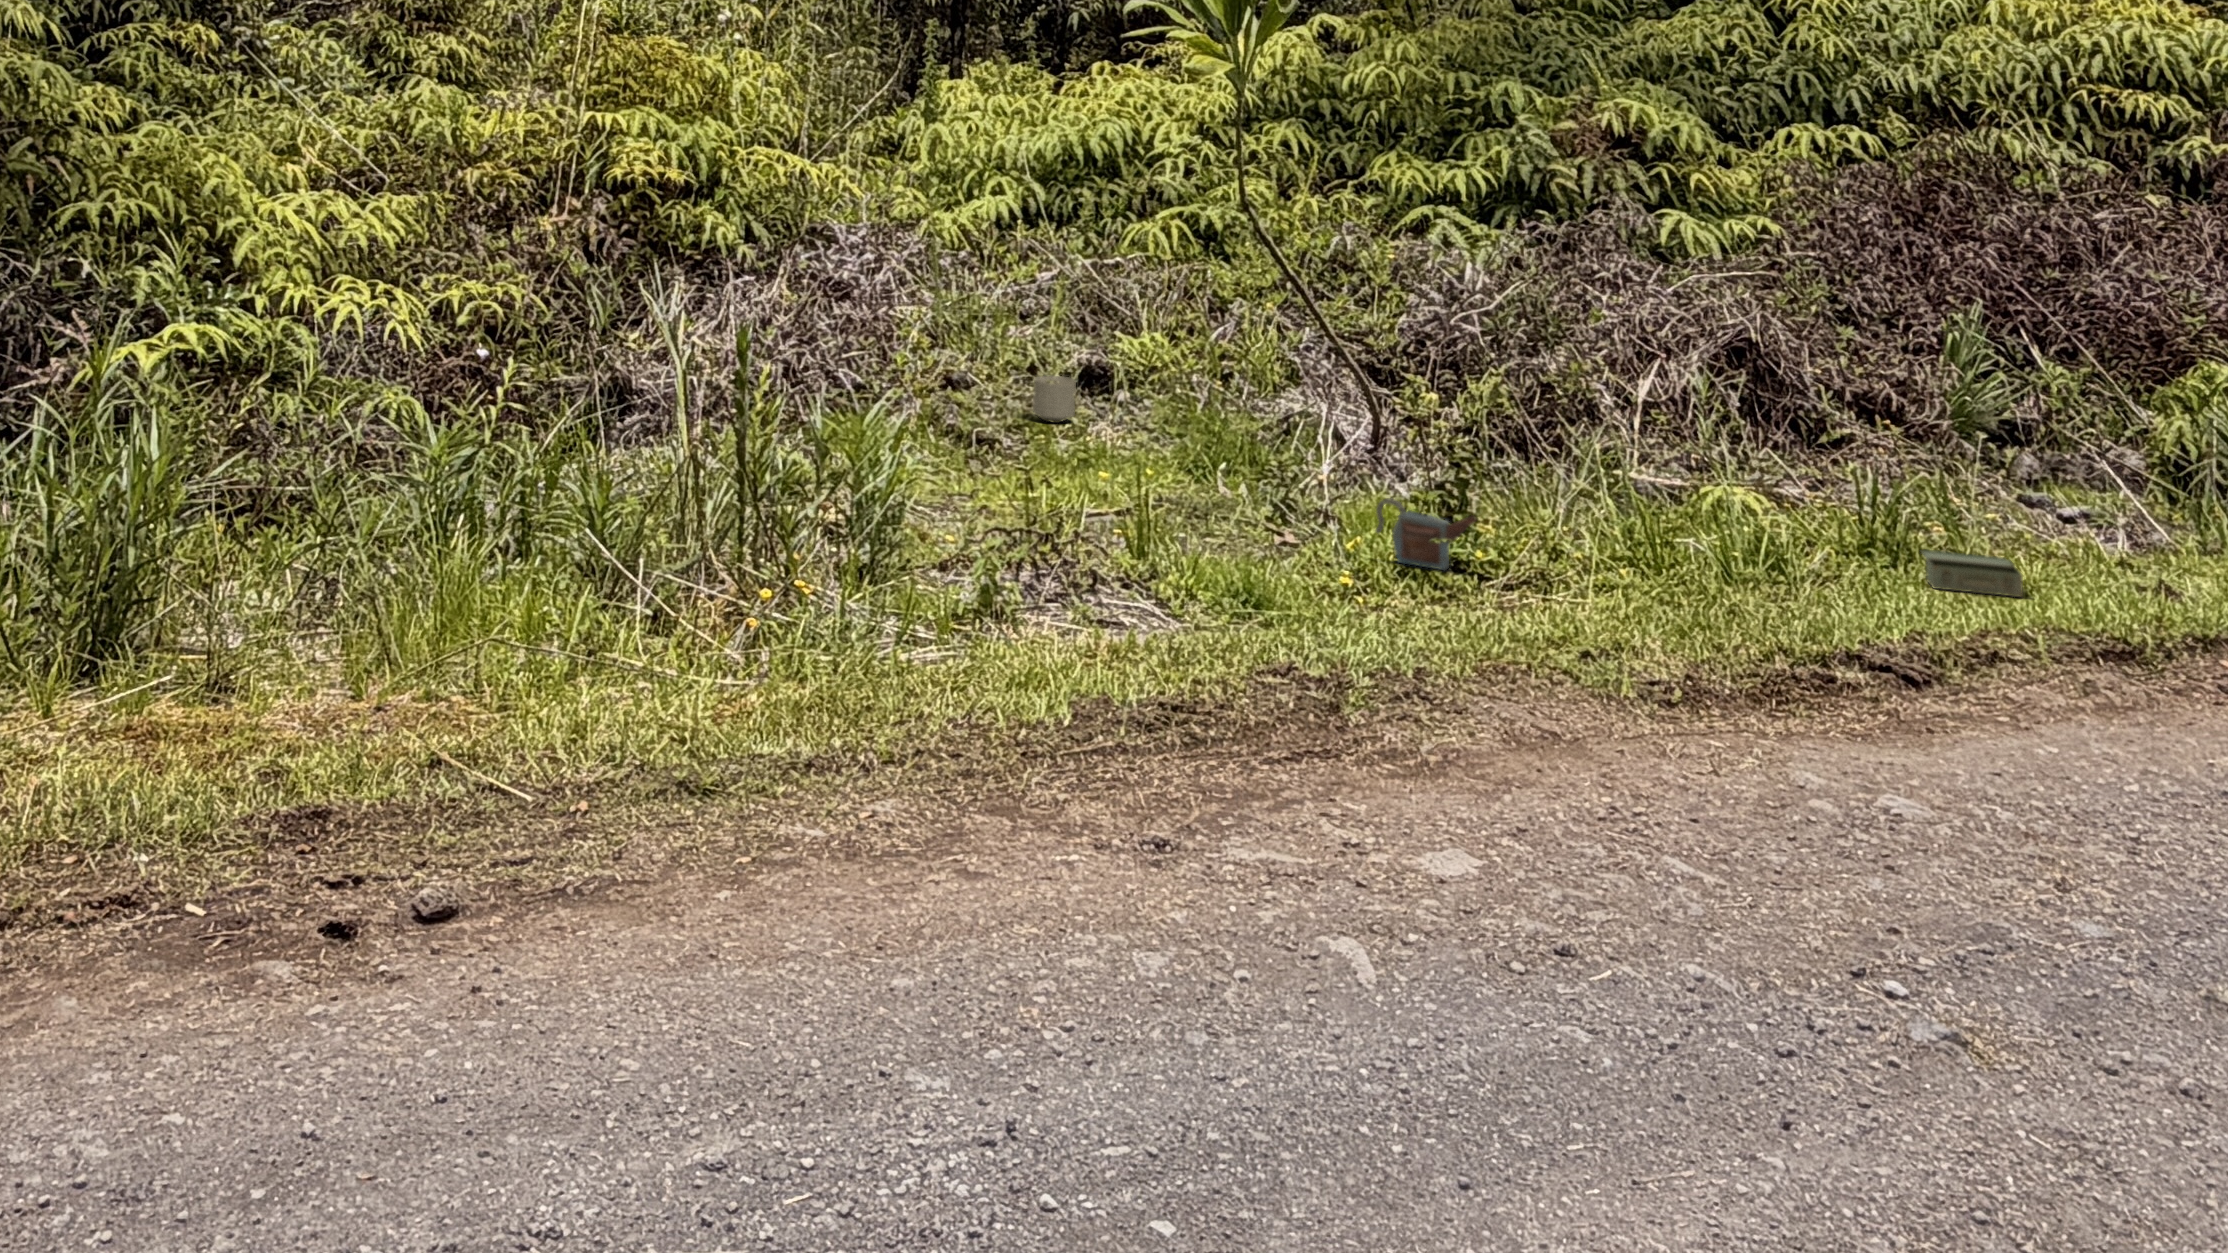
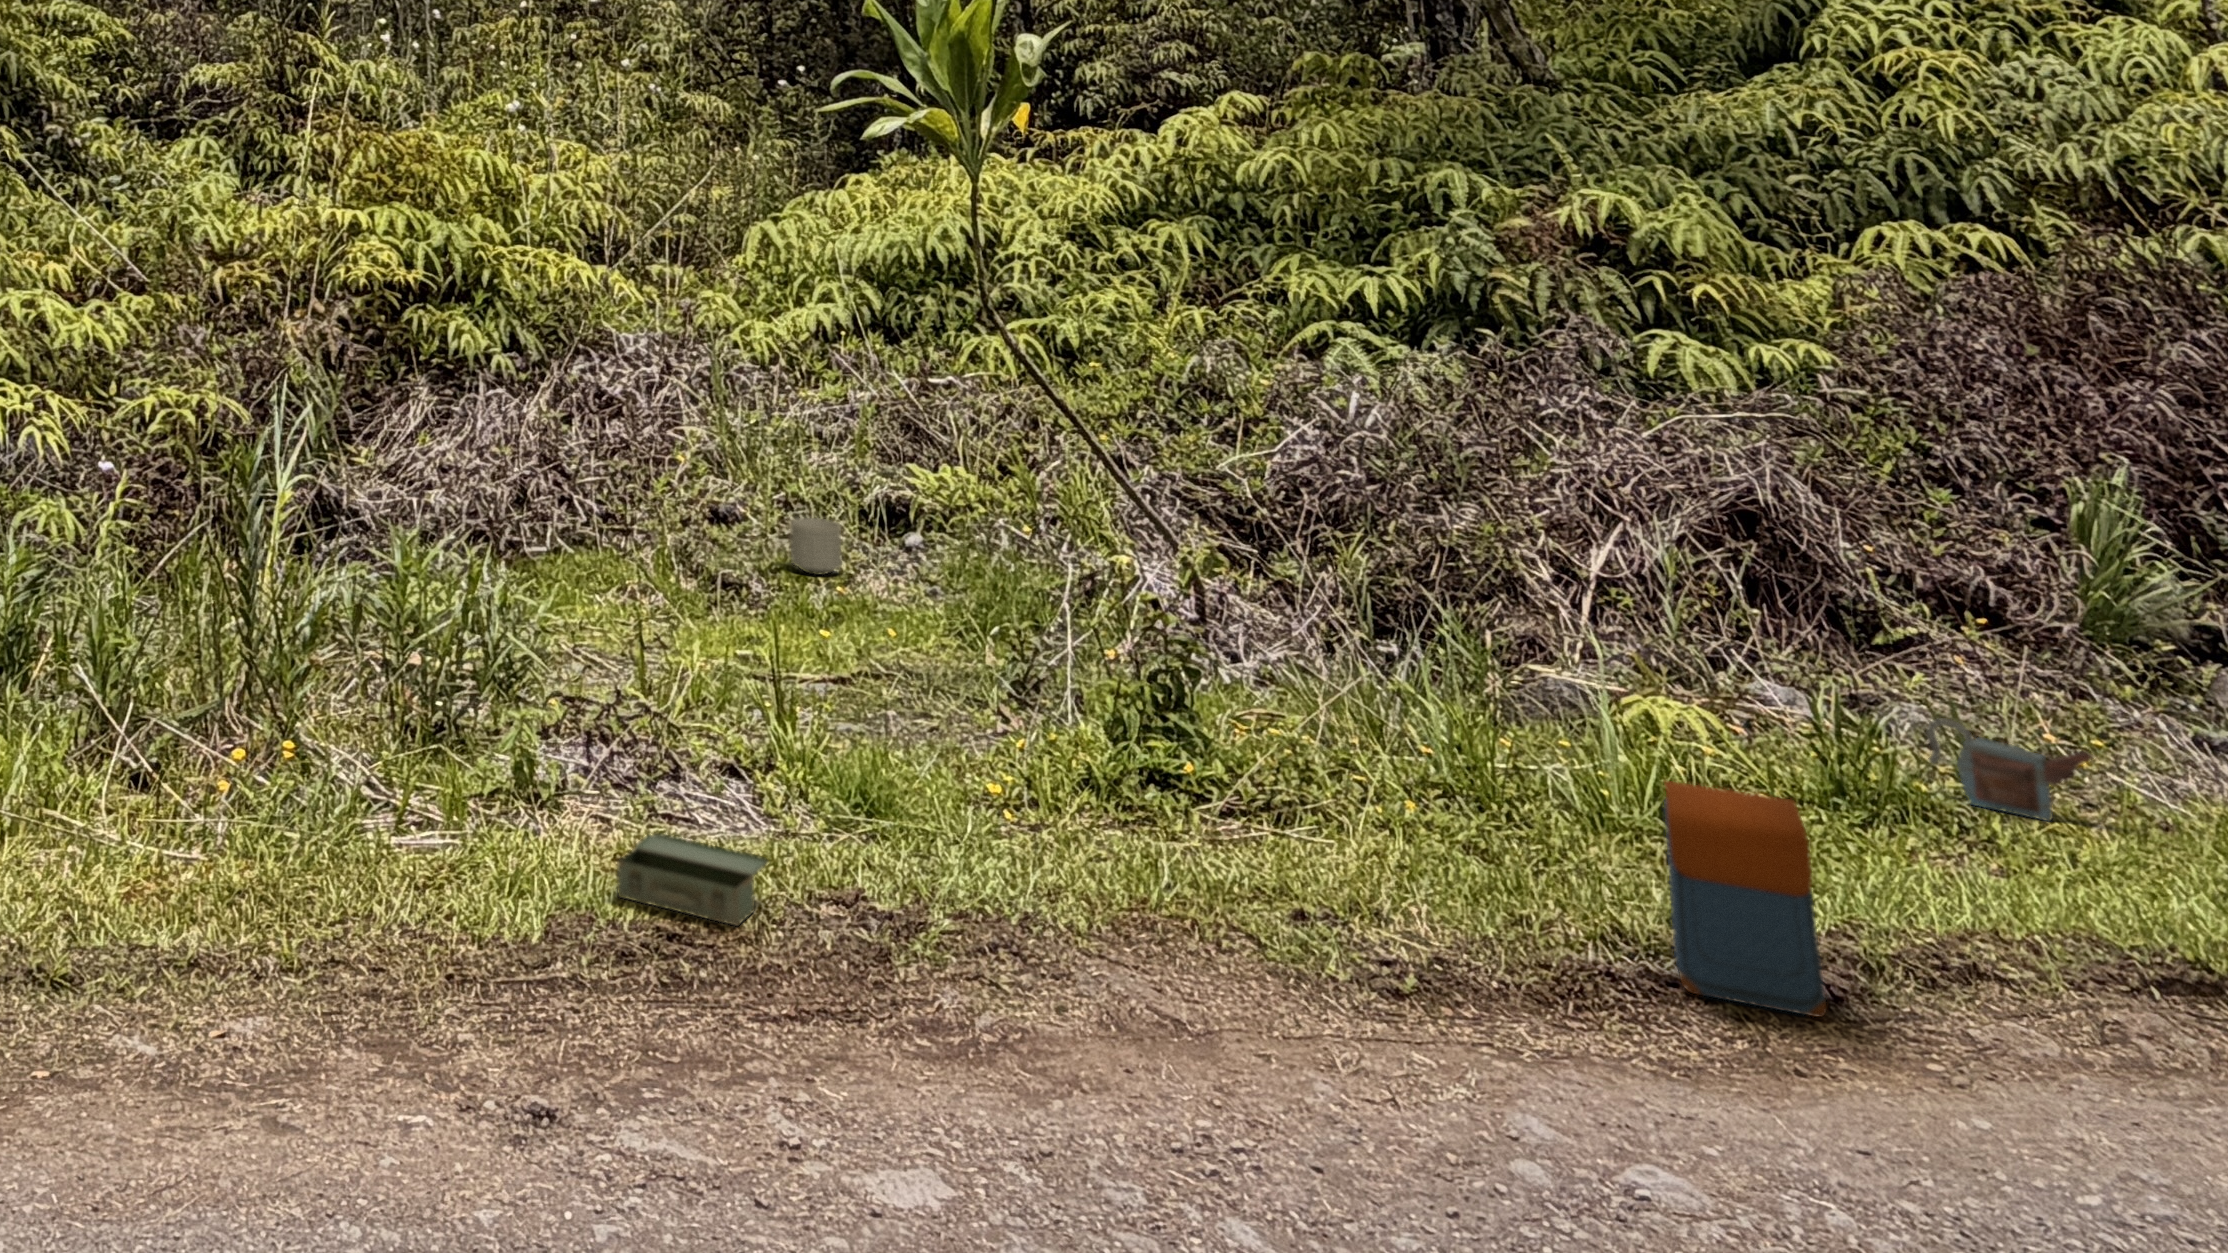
watering can: present [1376,498,1478,571] -> present [1927,718,2094,821]
backpack: none [1817,512,1916,659] -> present [1664,781,1826,1017]
toolbox: present [1921,549,2023,597] -> present [617,833,768,925]

